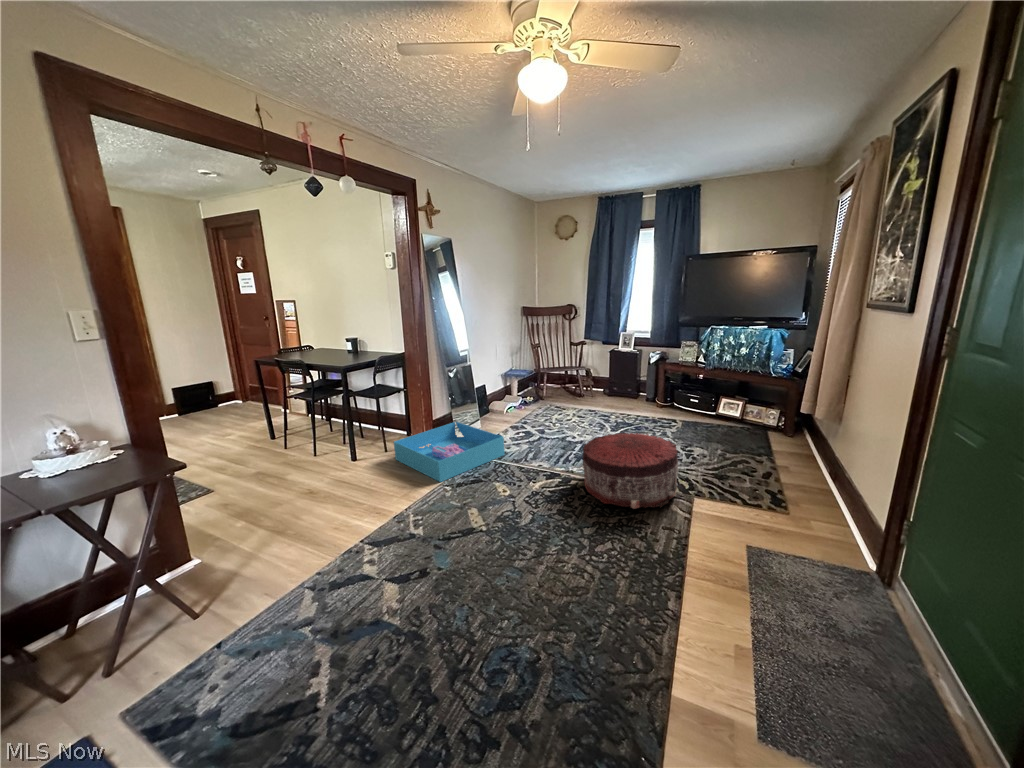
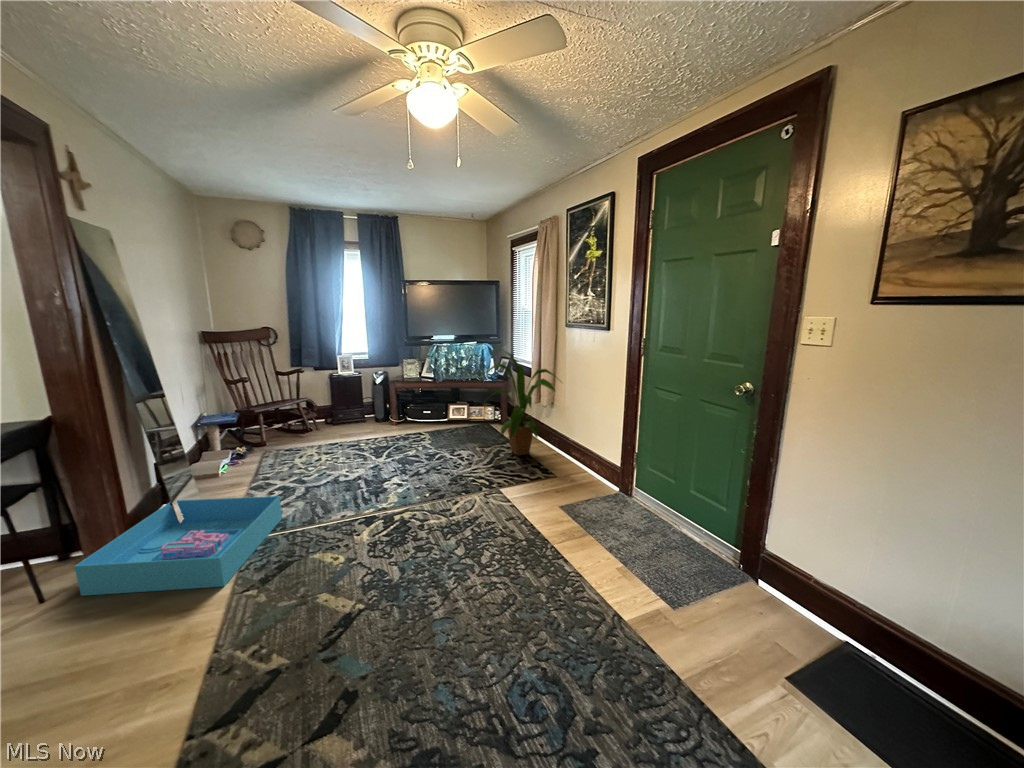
house plant: none [729,327,858,474] -> present [486,351,556,455]
pouf: present [582,433,678,509] -> none [402,448,492,522]

